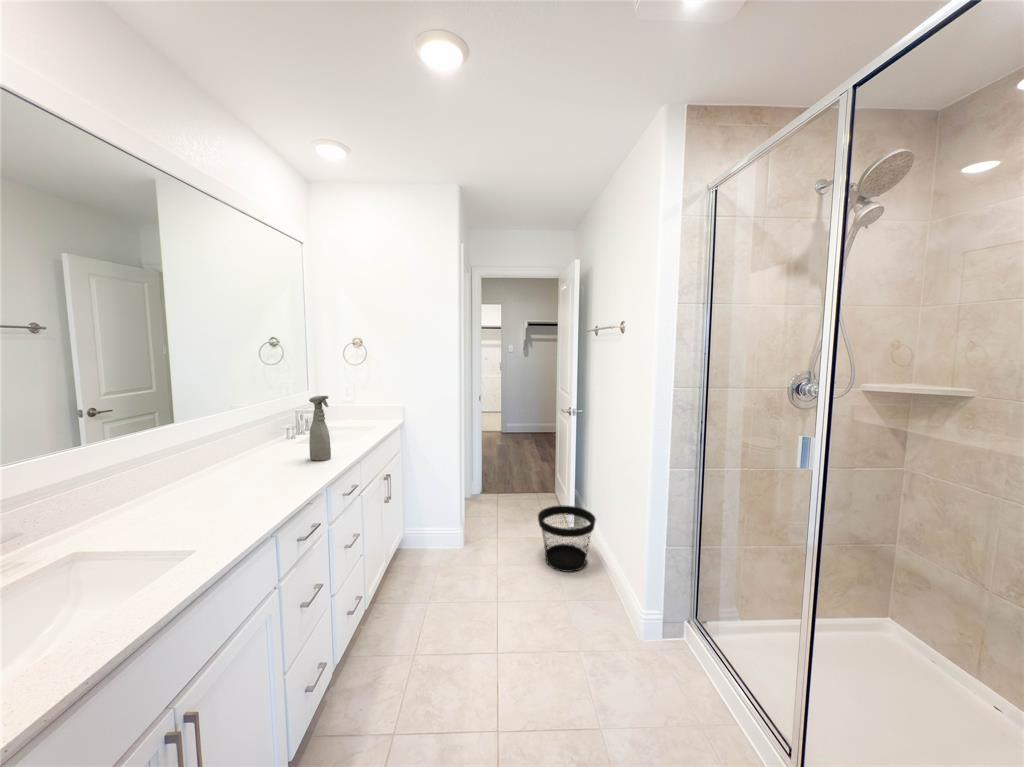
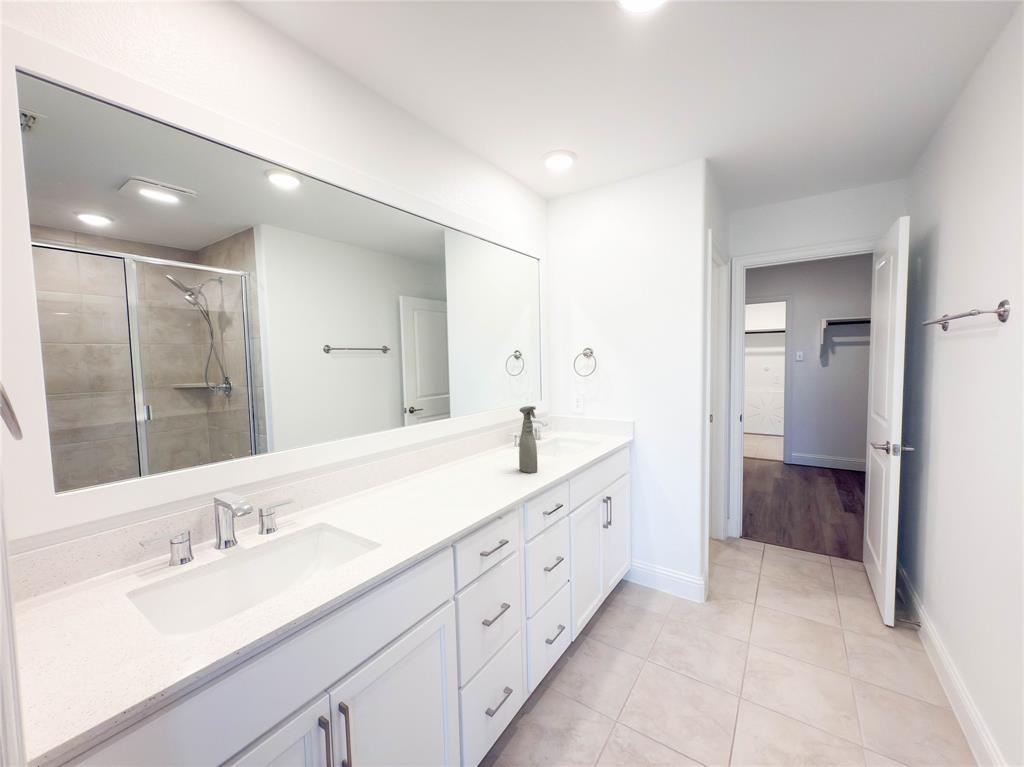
wastebasket: present [538,506,596,572] -> none [819,586,939,705]

